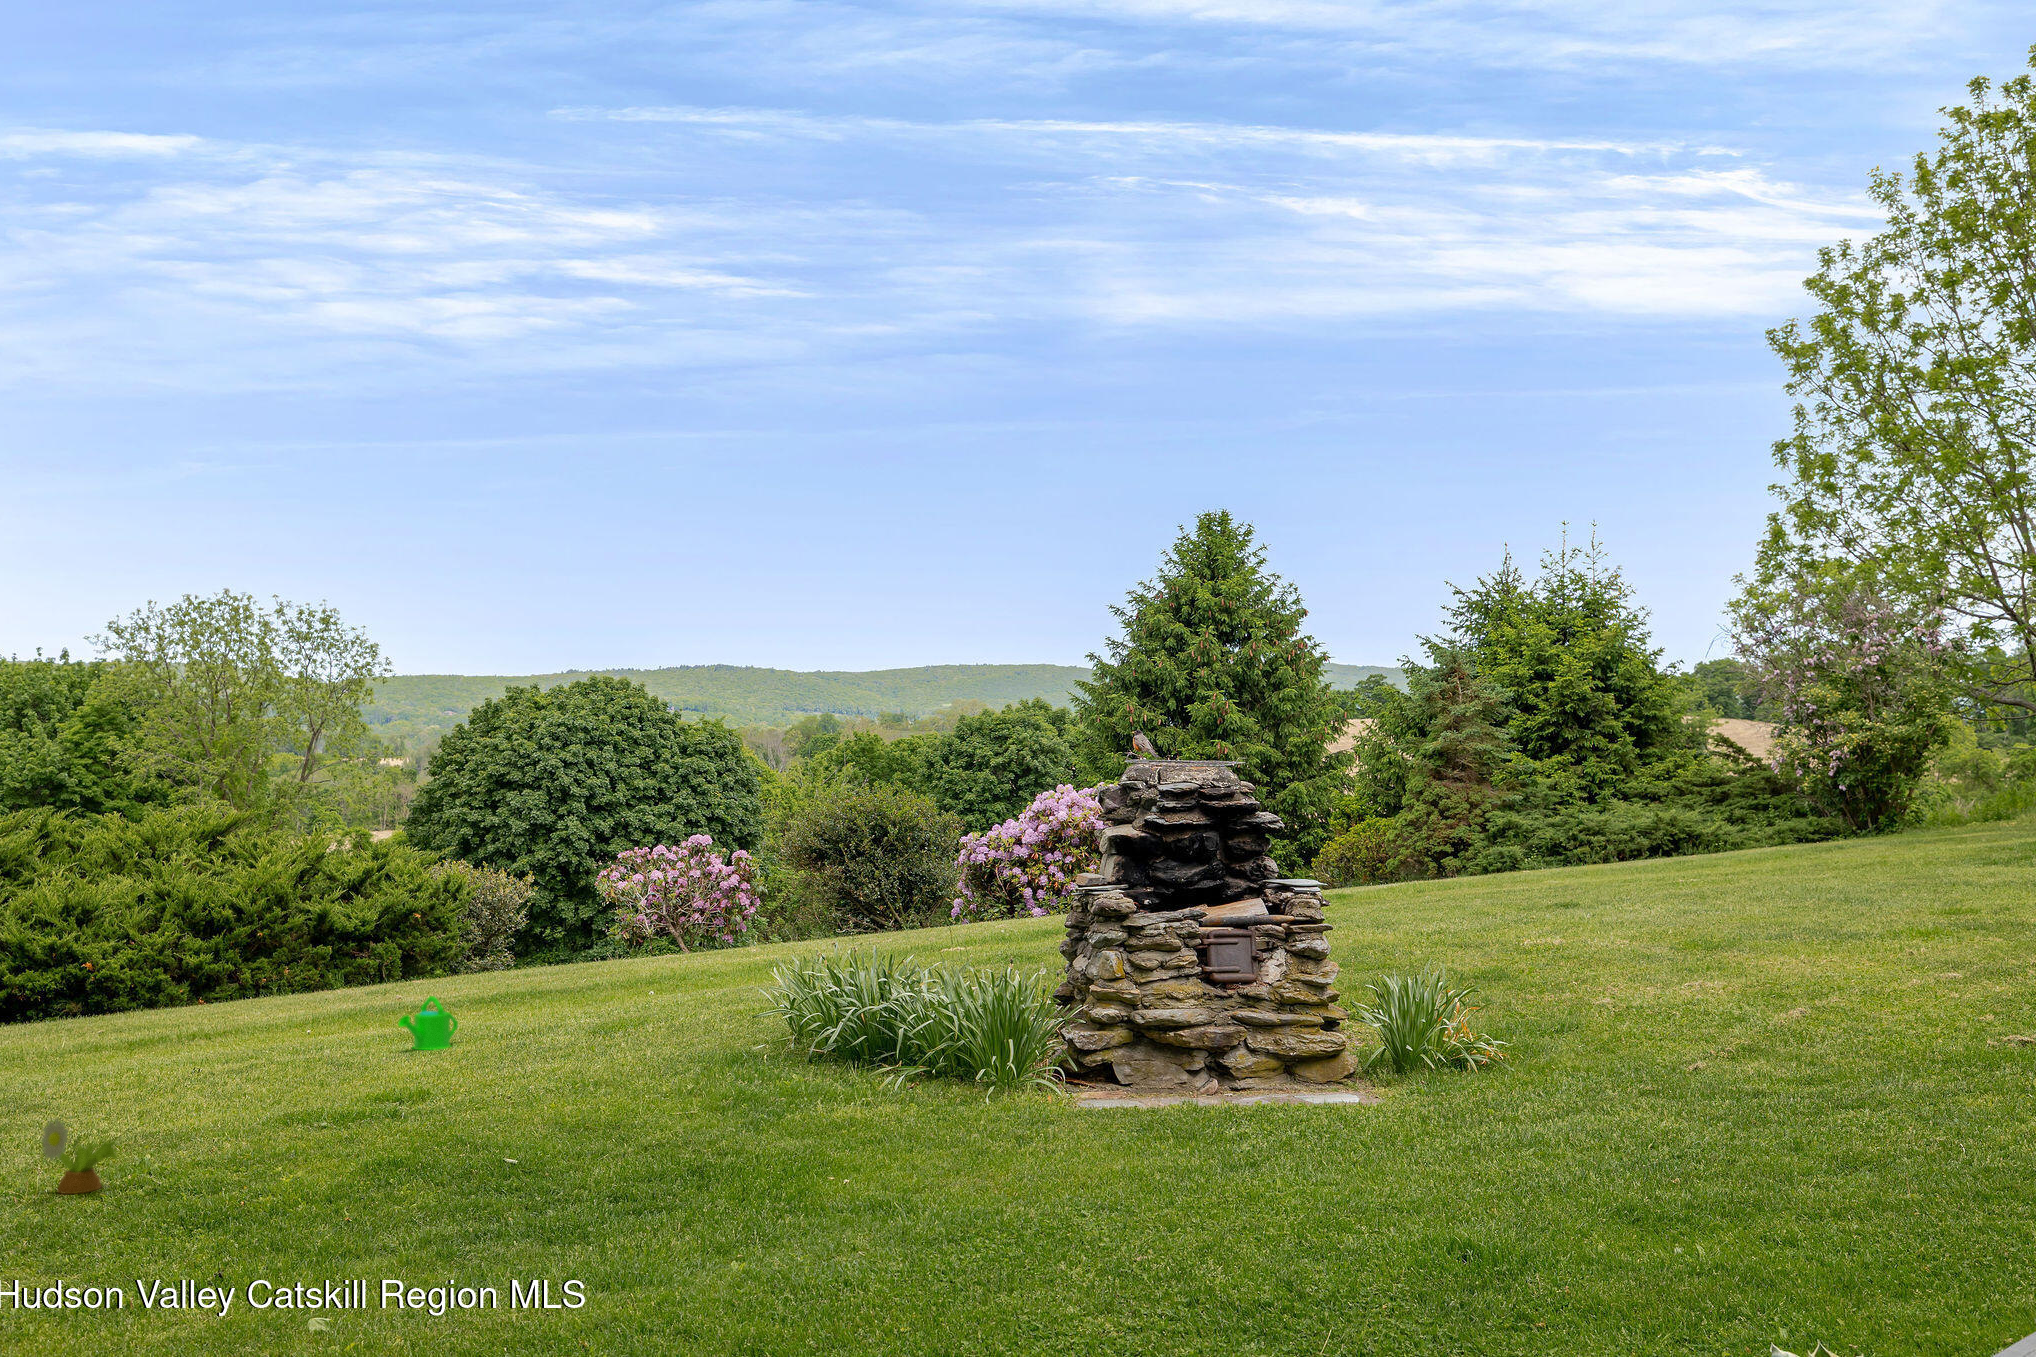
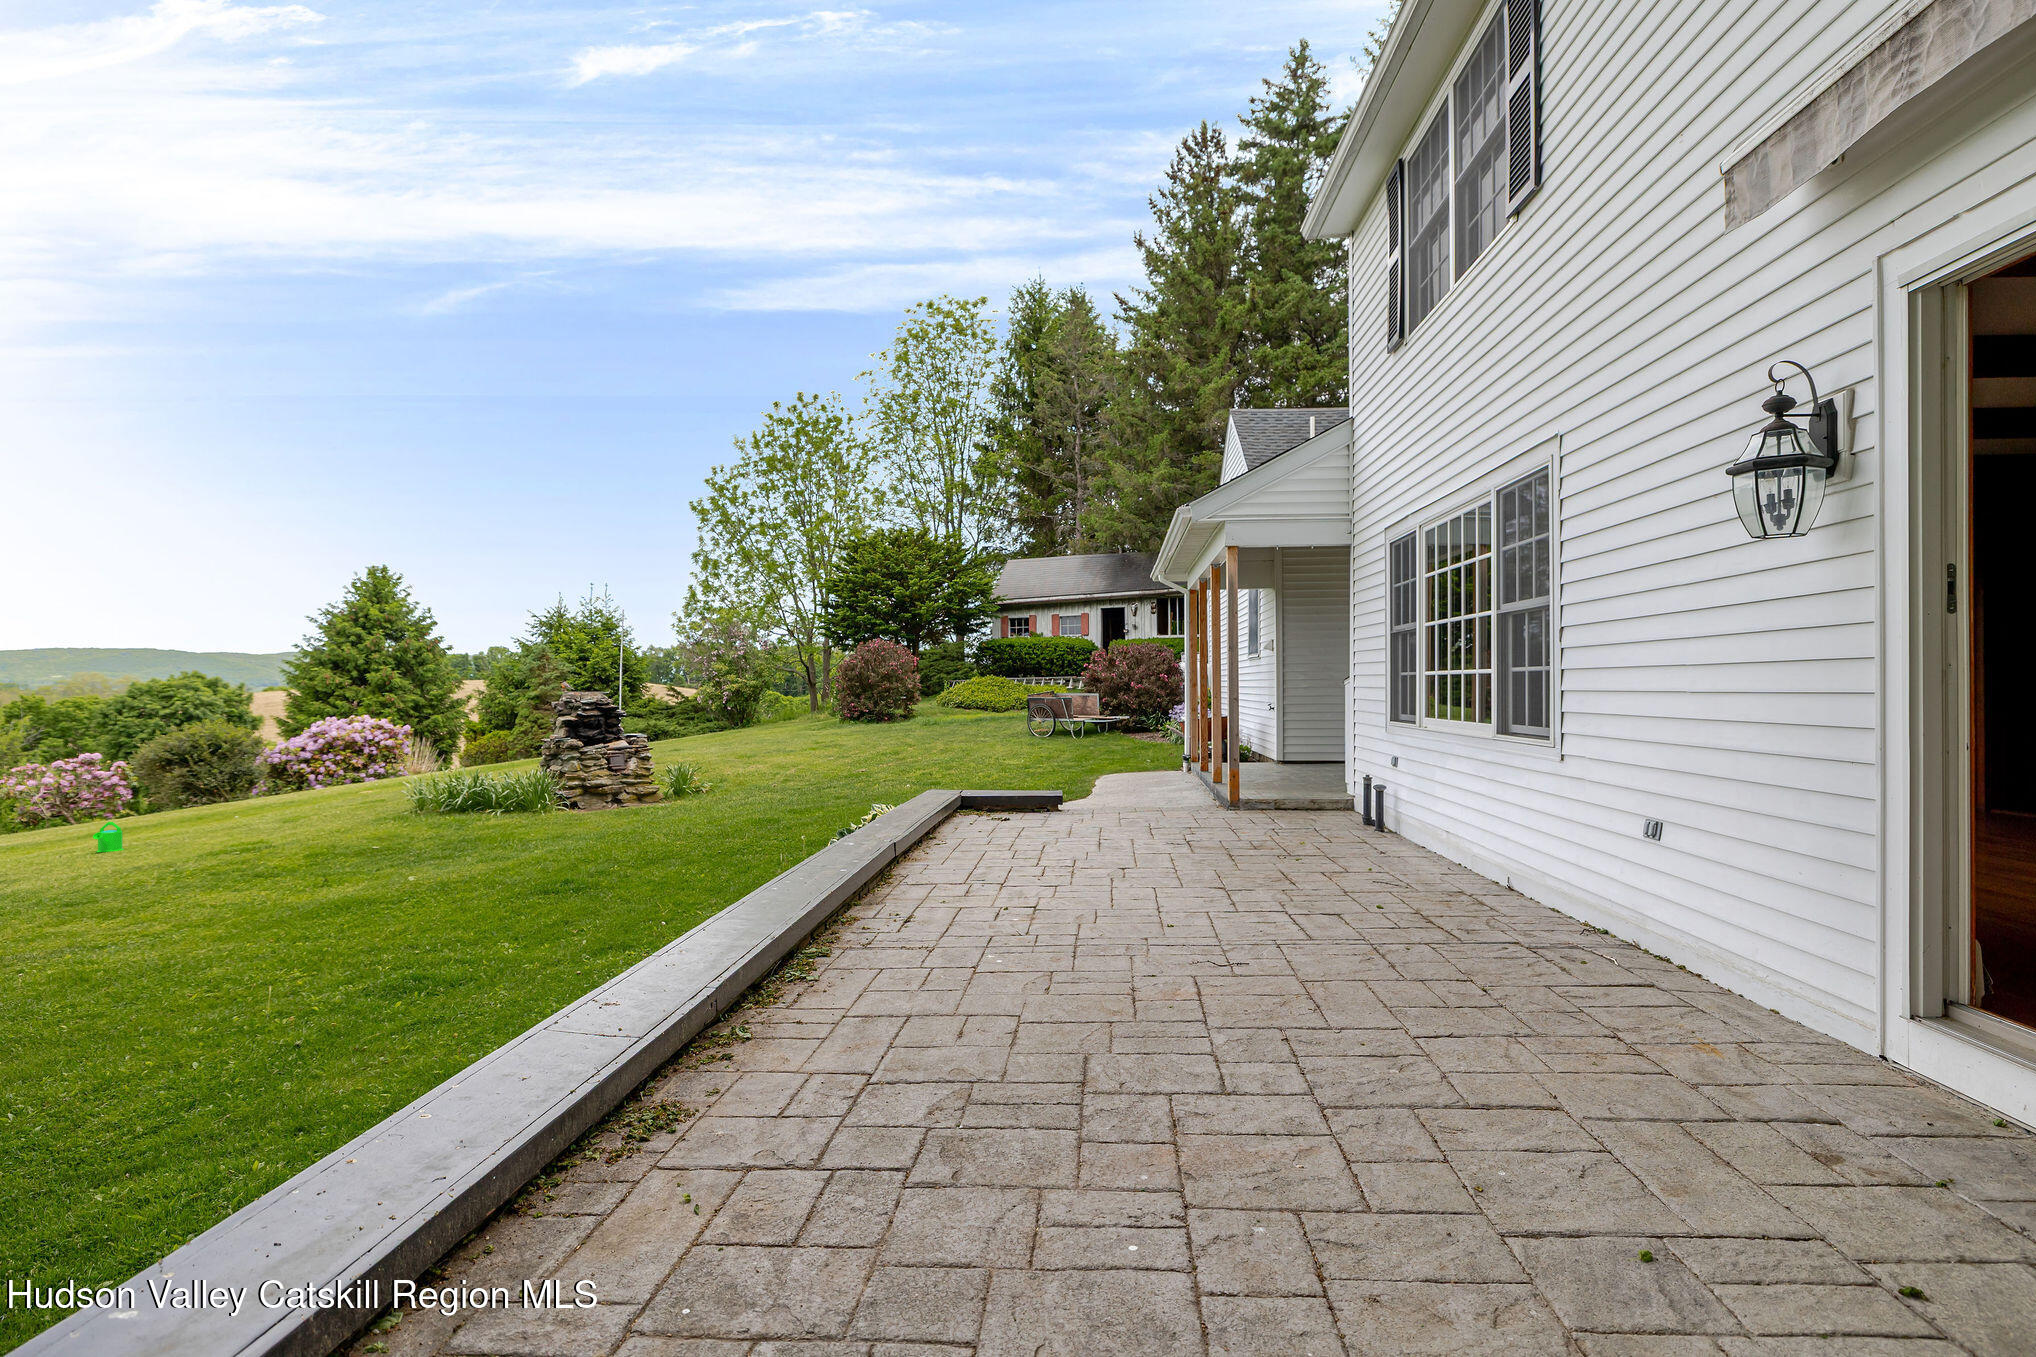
decorative plant: present [41,1119,118,1194] -> none [78,855,134,893]

